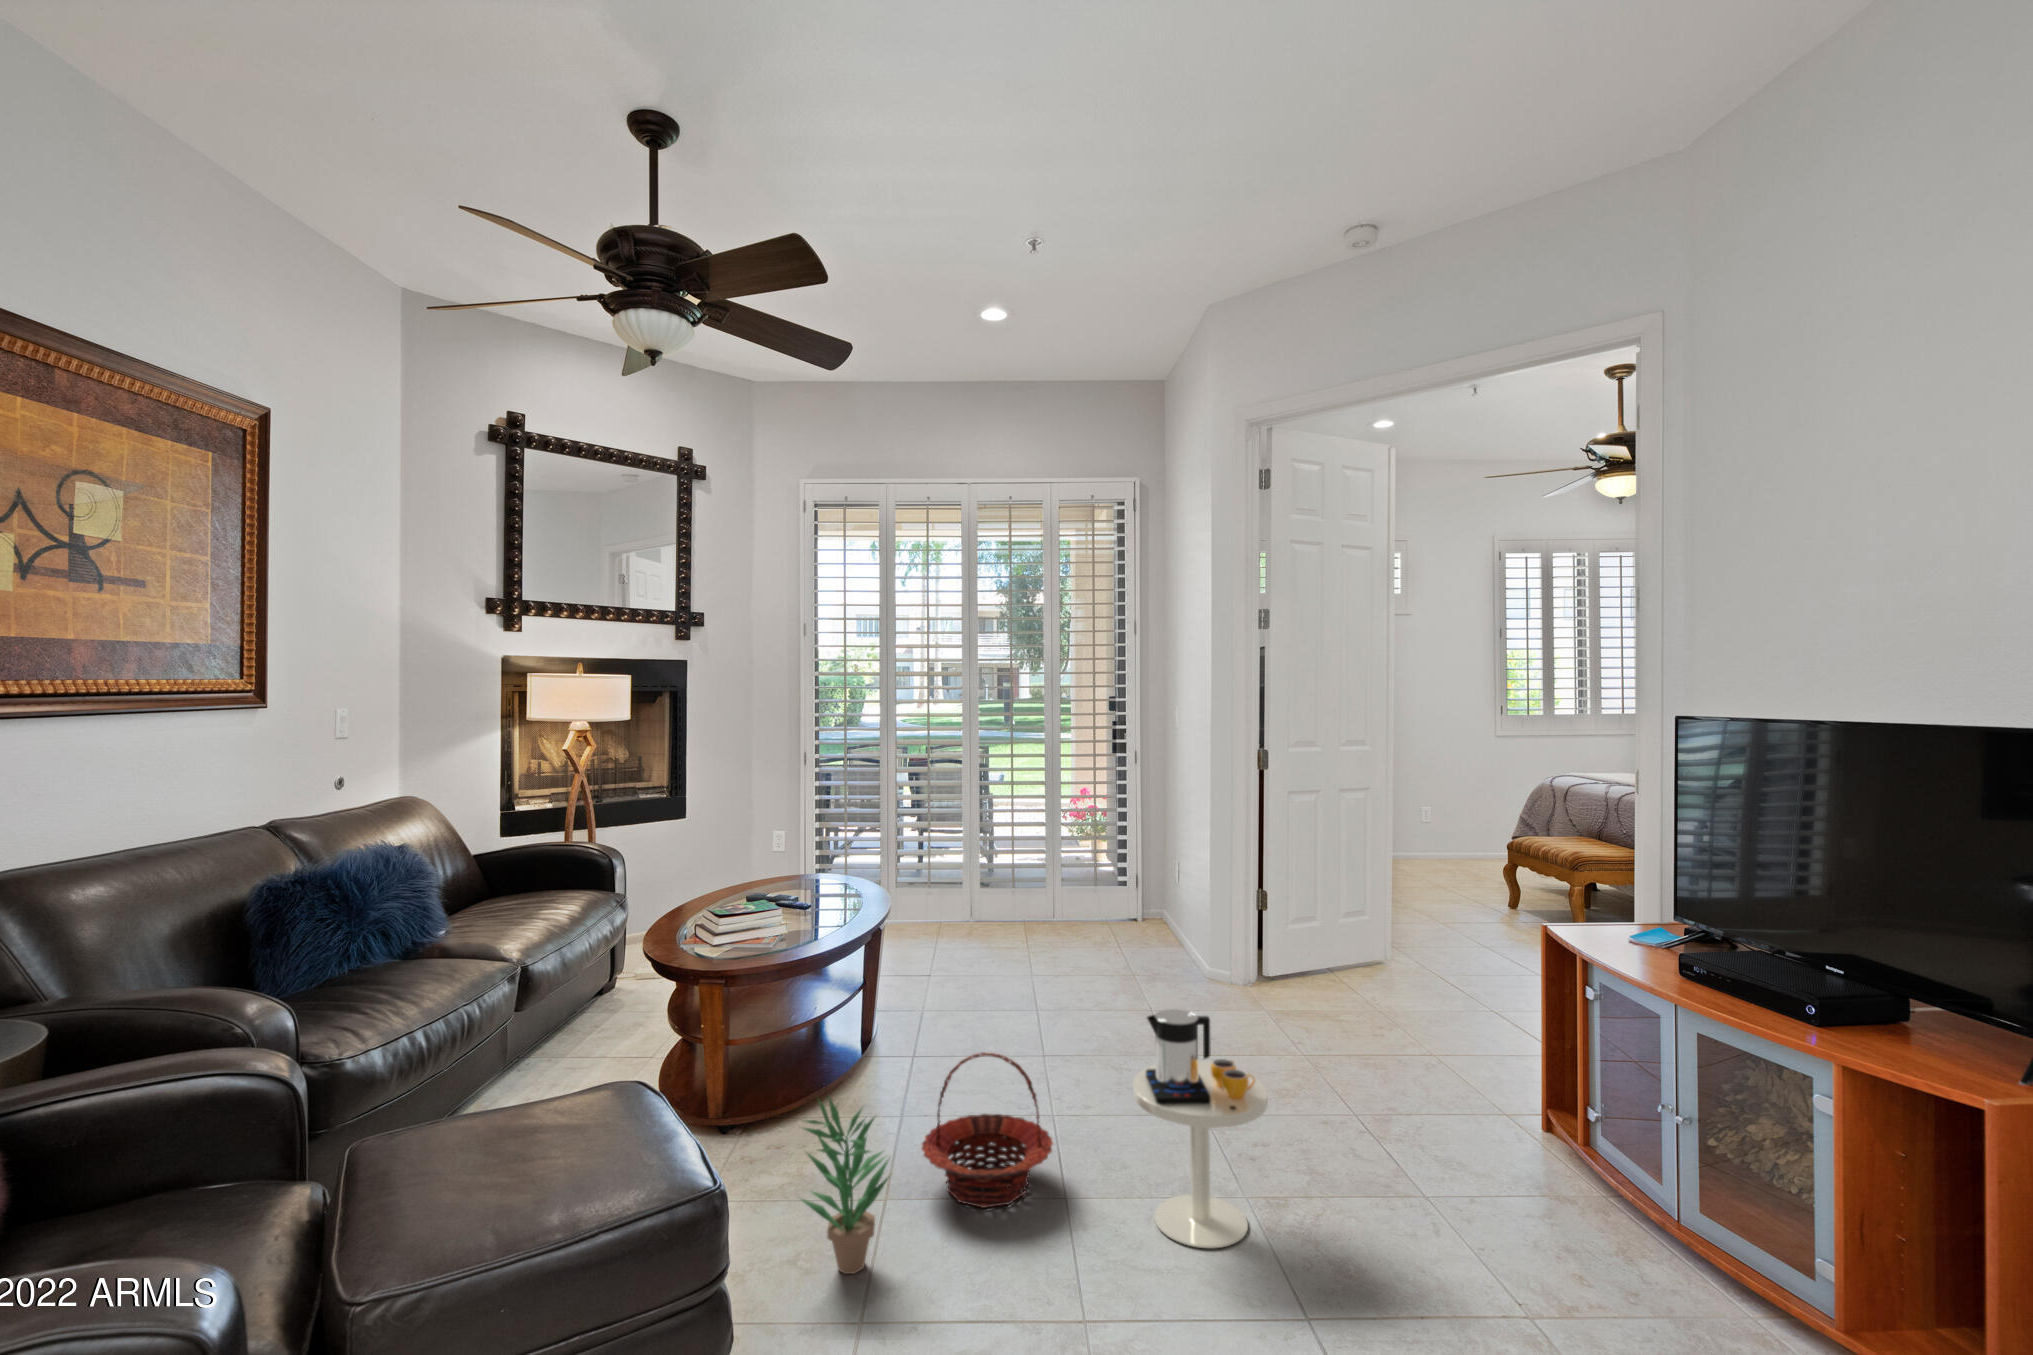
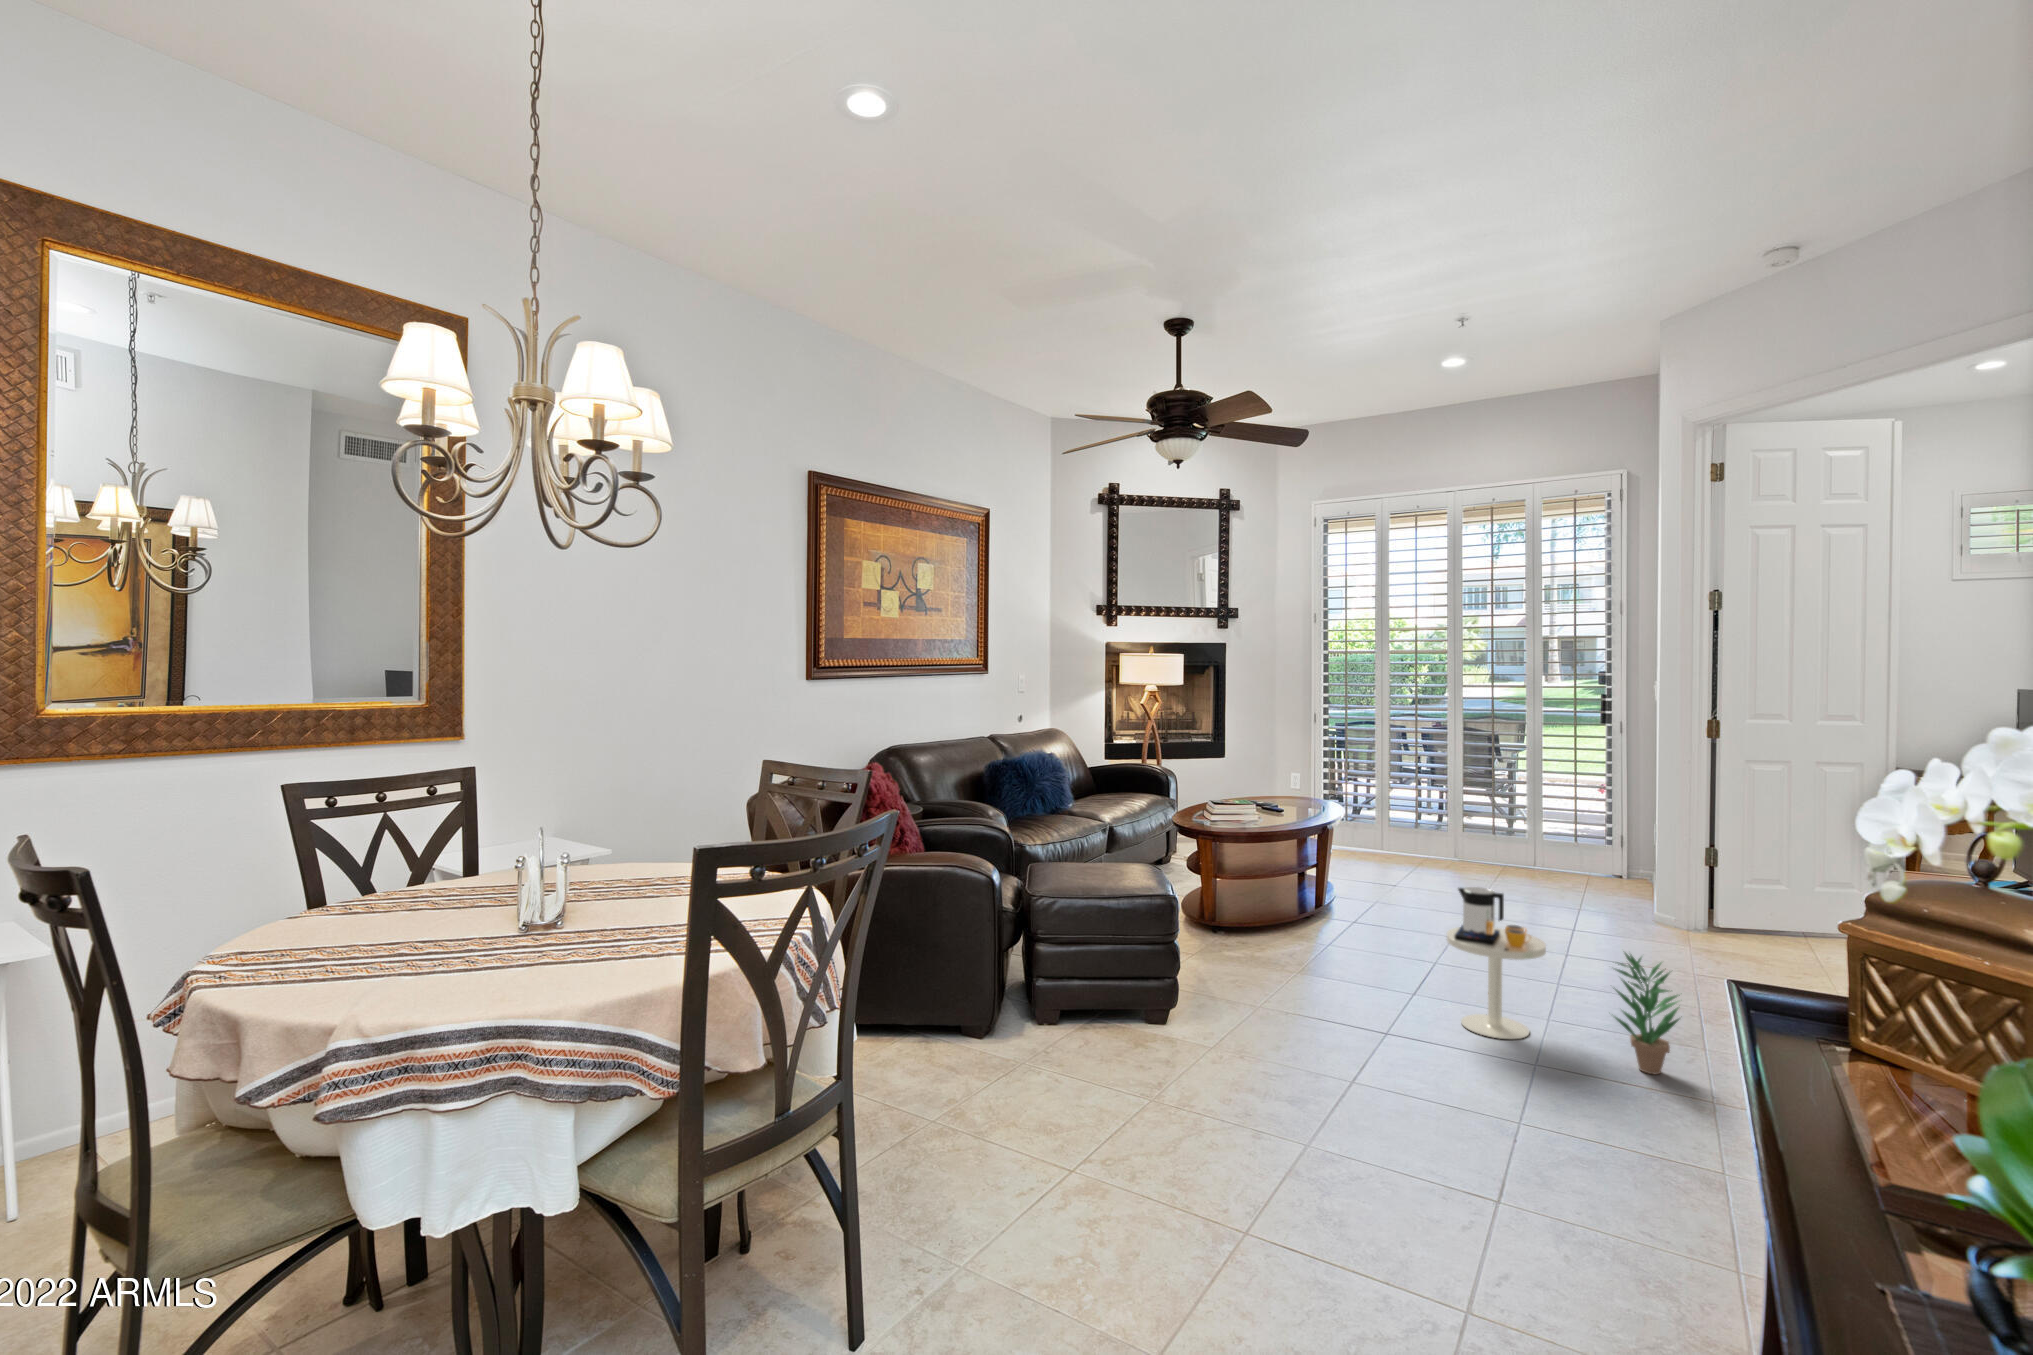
basket: present [922,1052,1053,1208] -> none [1317,902,1406,994]
potted plant: present [801,1098,889,1274] -> present [1614,953,1680,1074]

